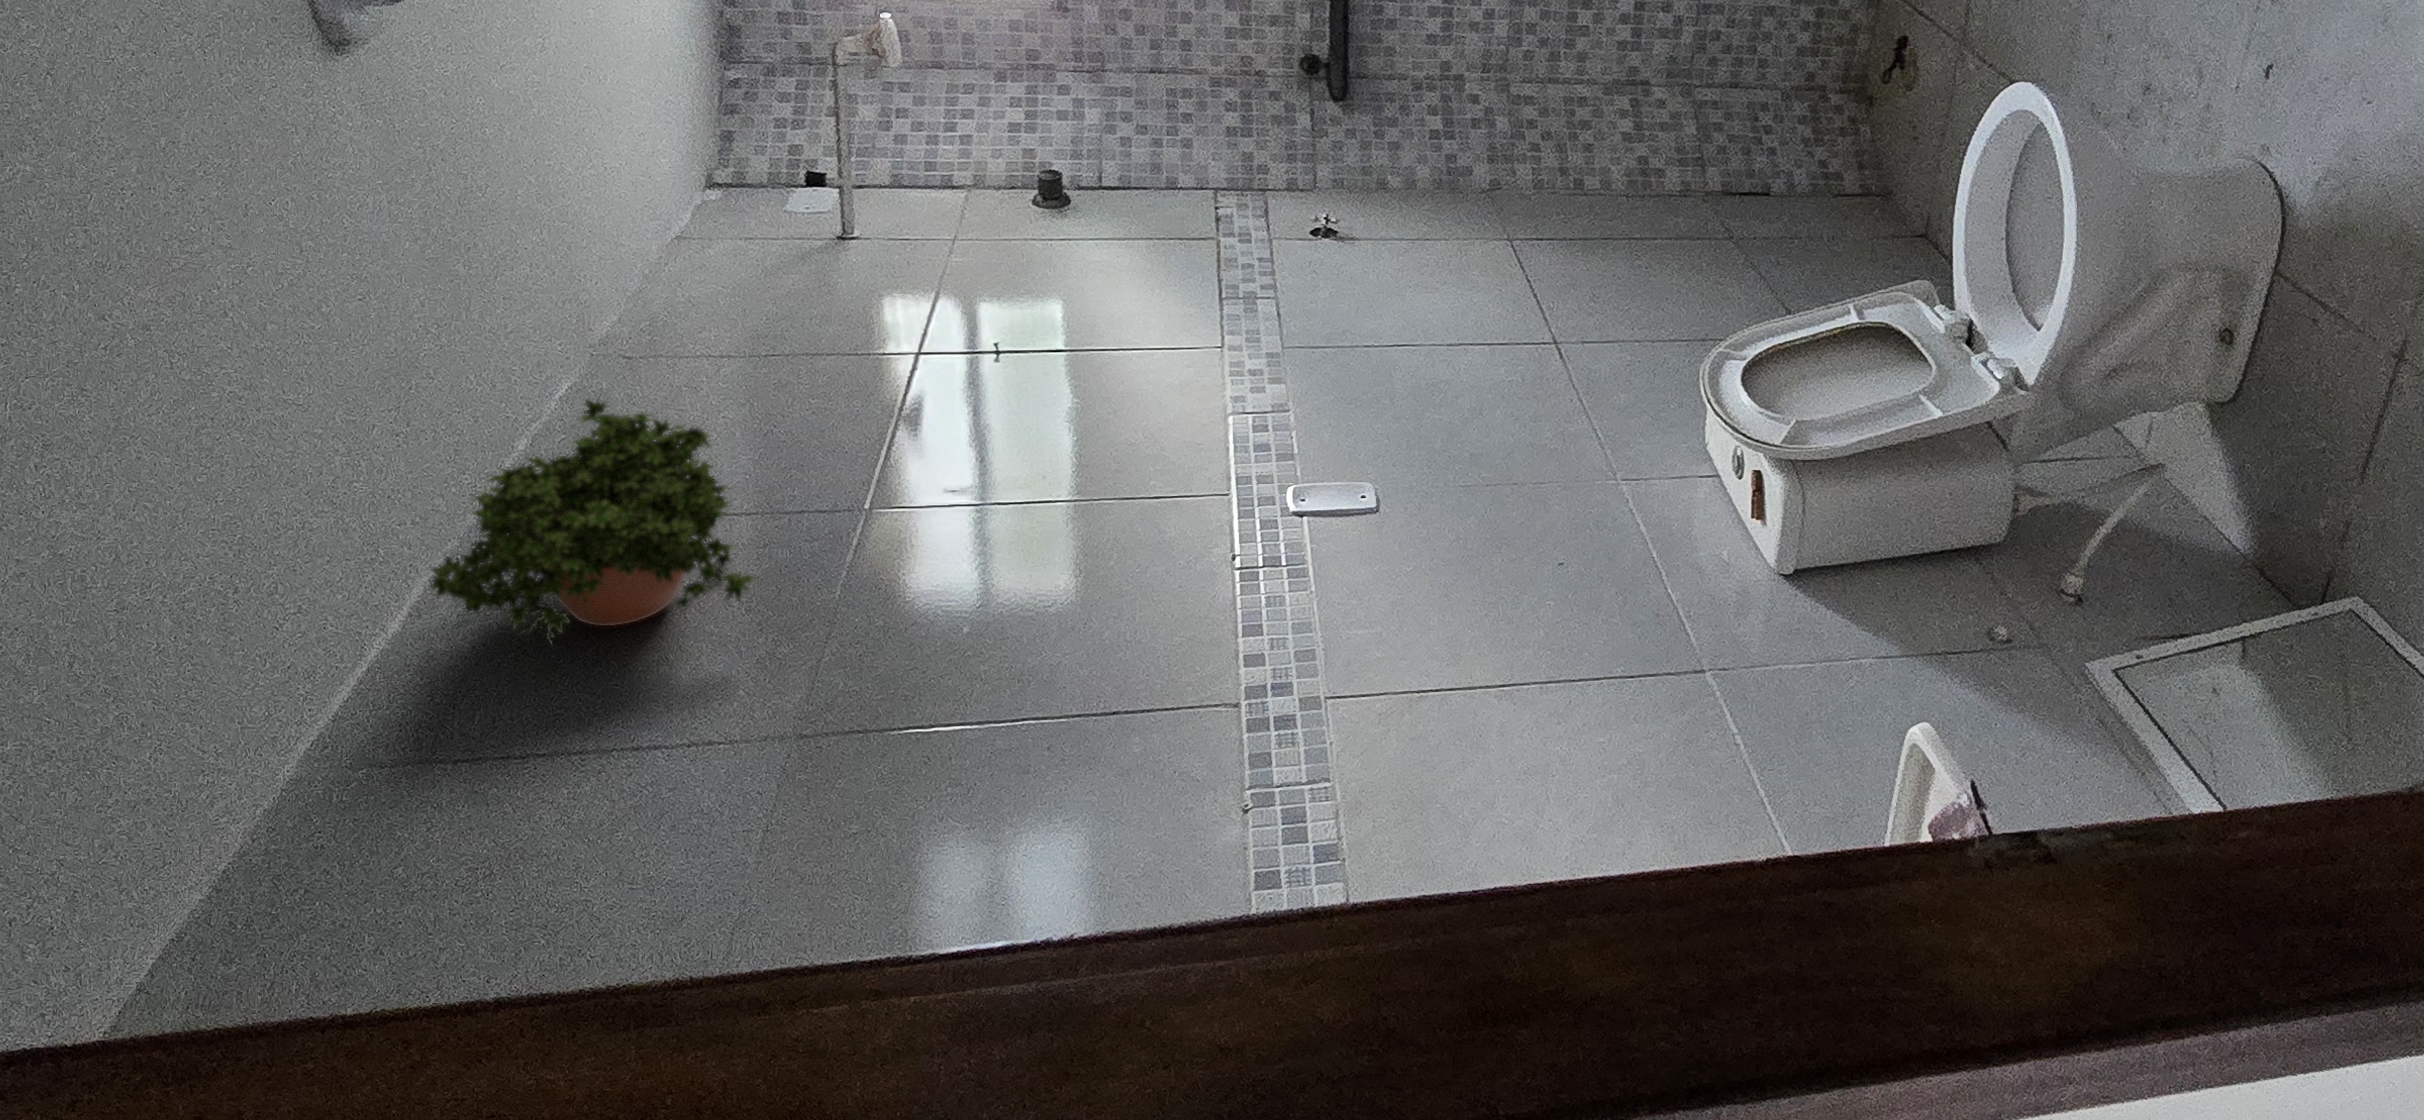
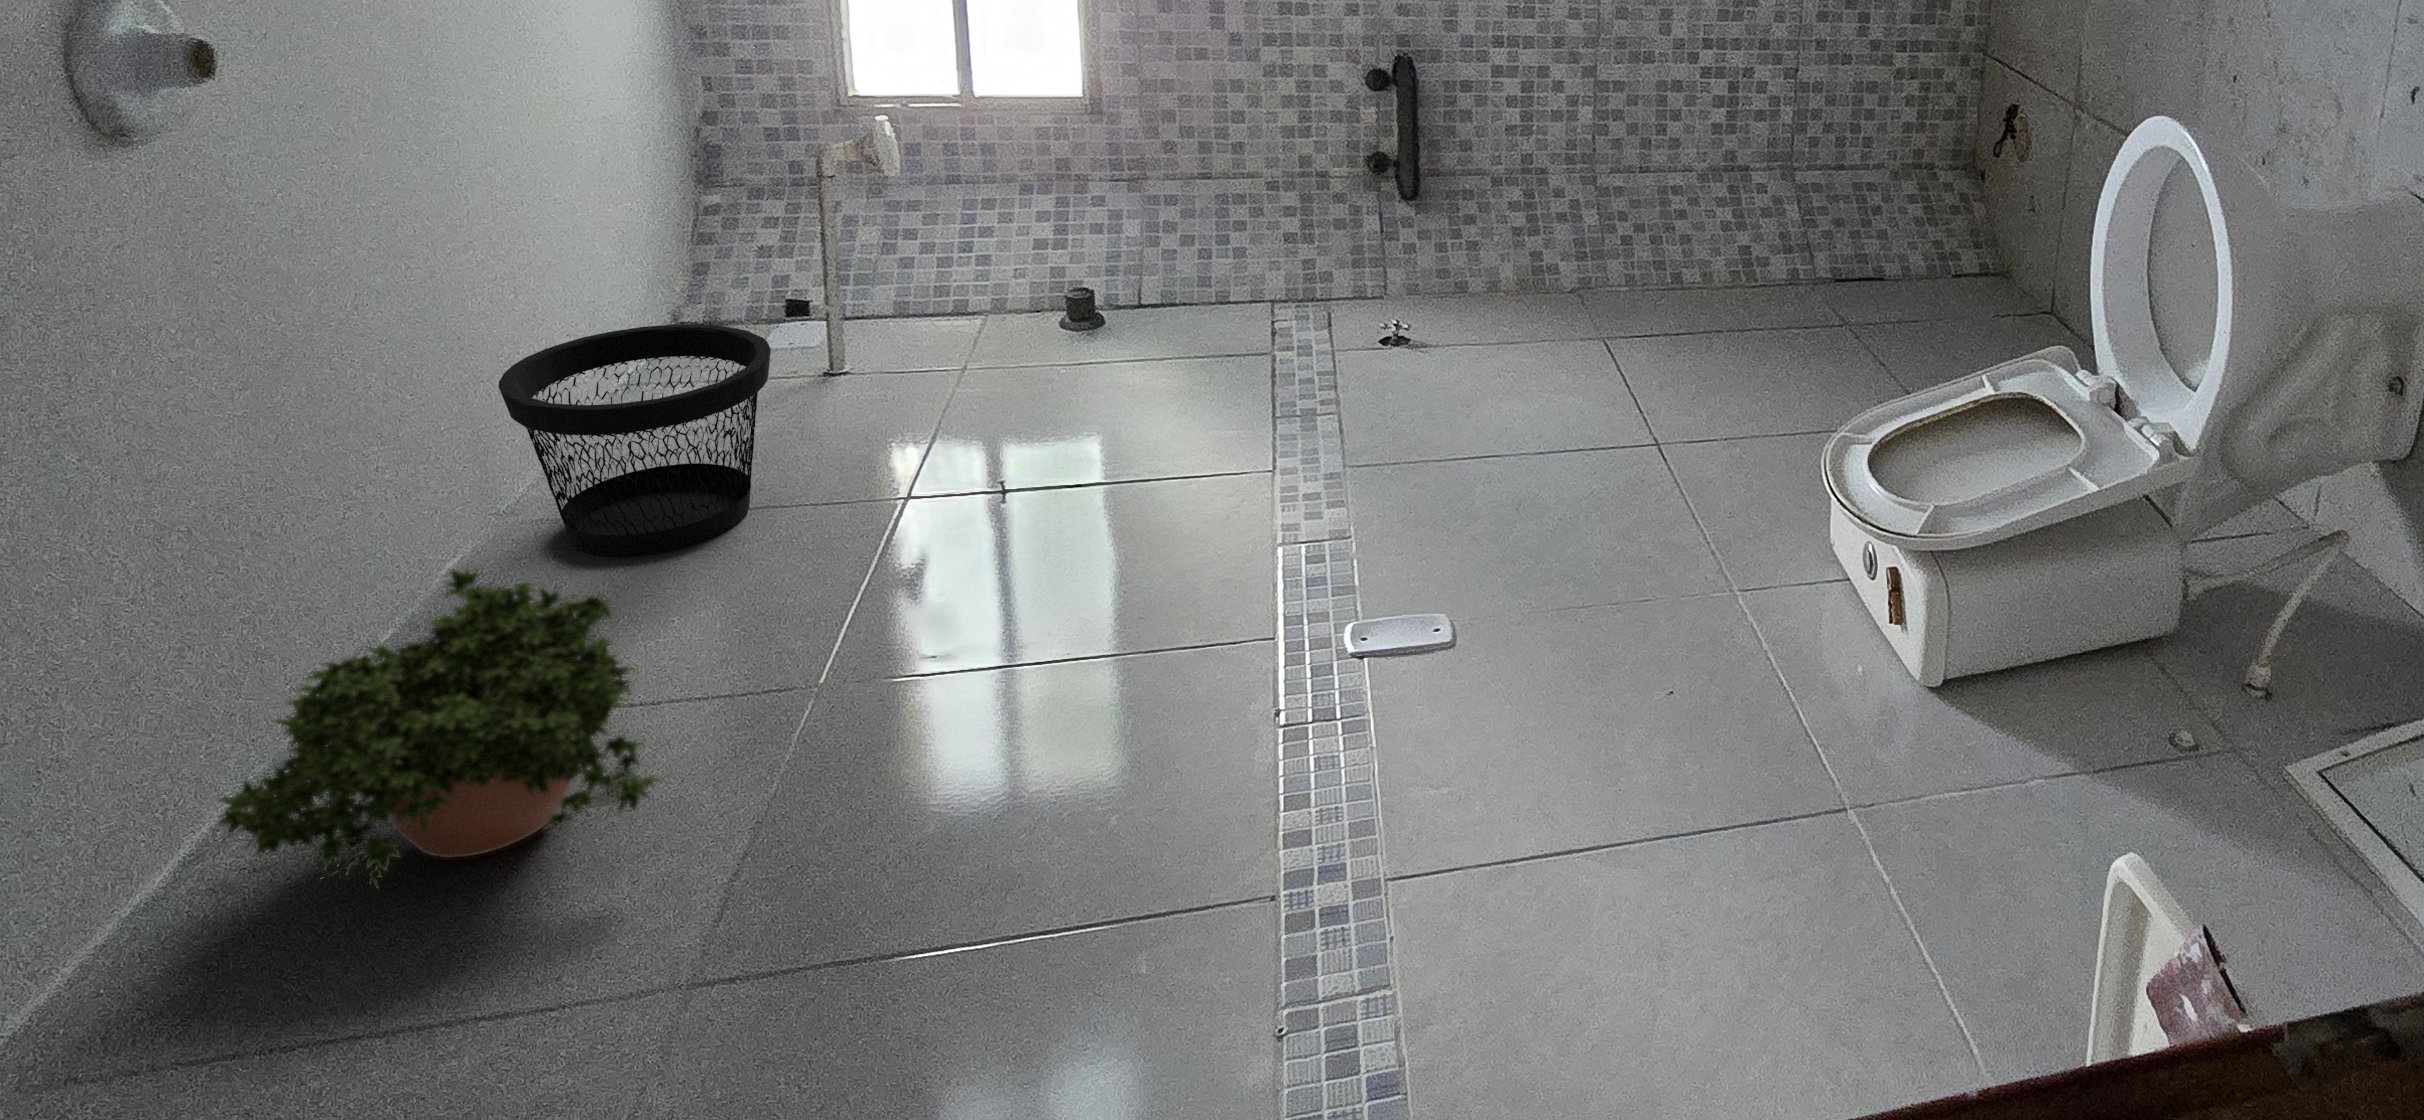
wastebasket: none [594,194,808,389] -> present [499,324,771,557]

